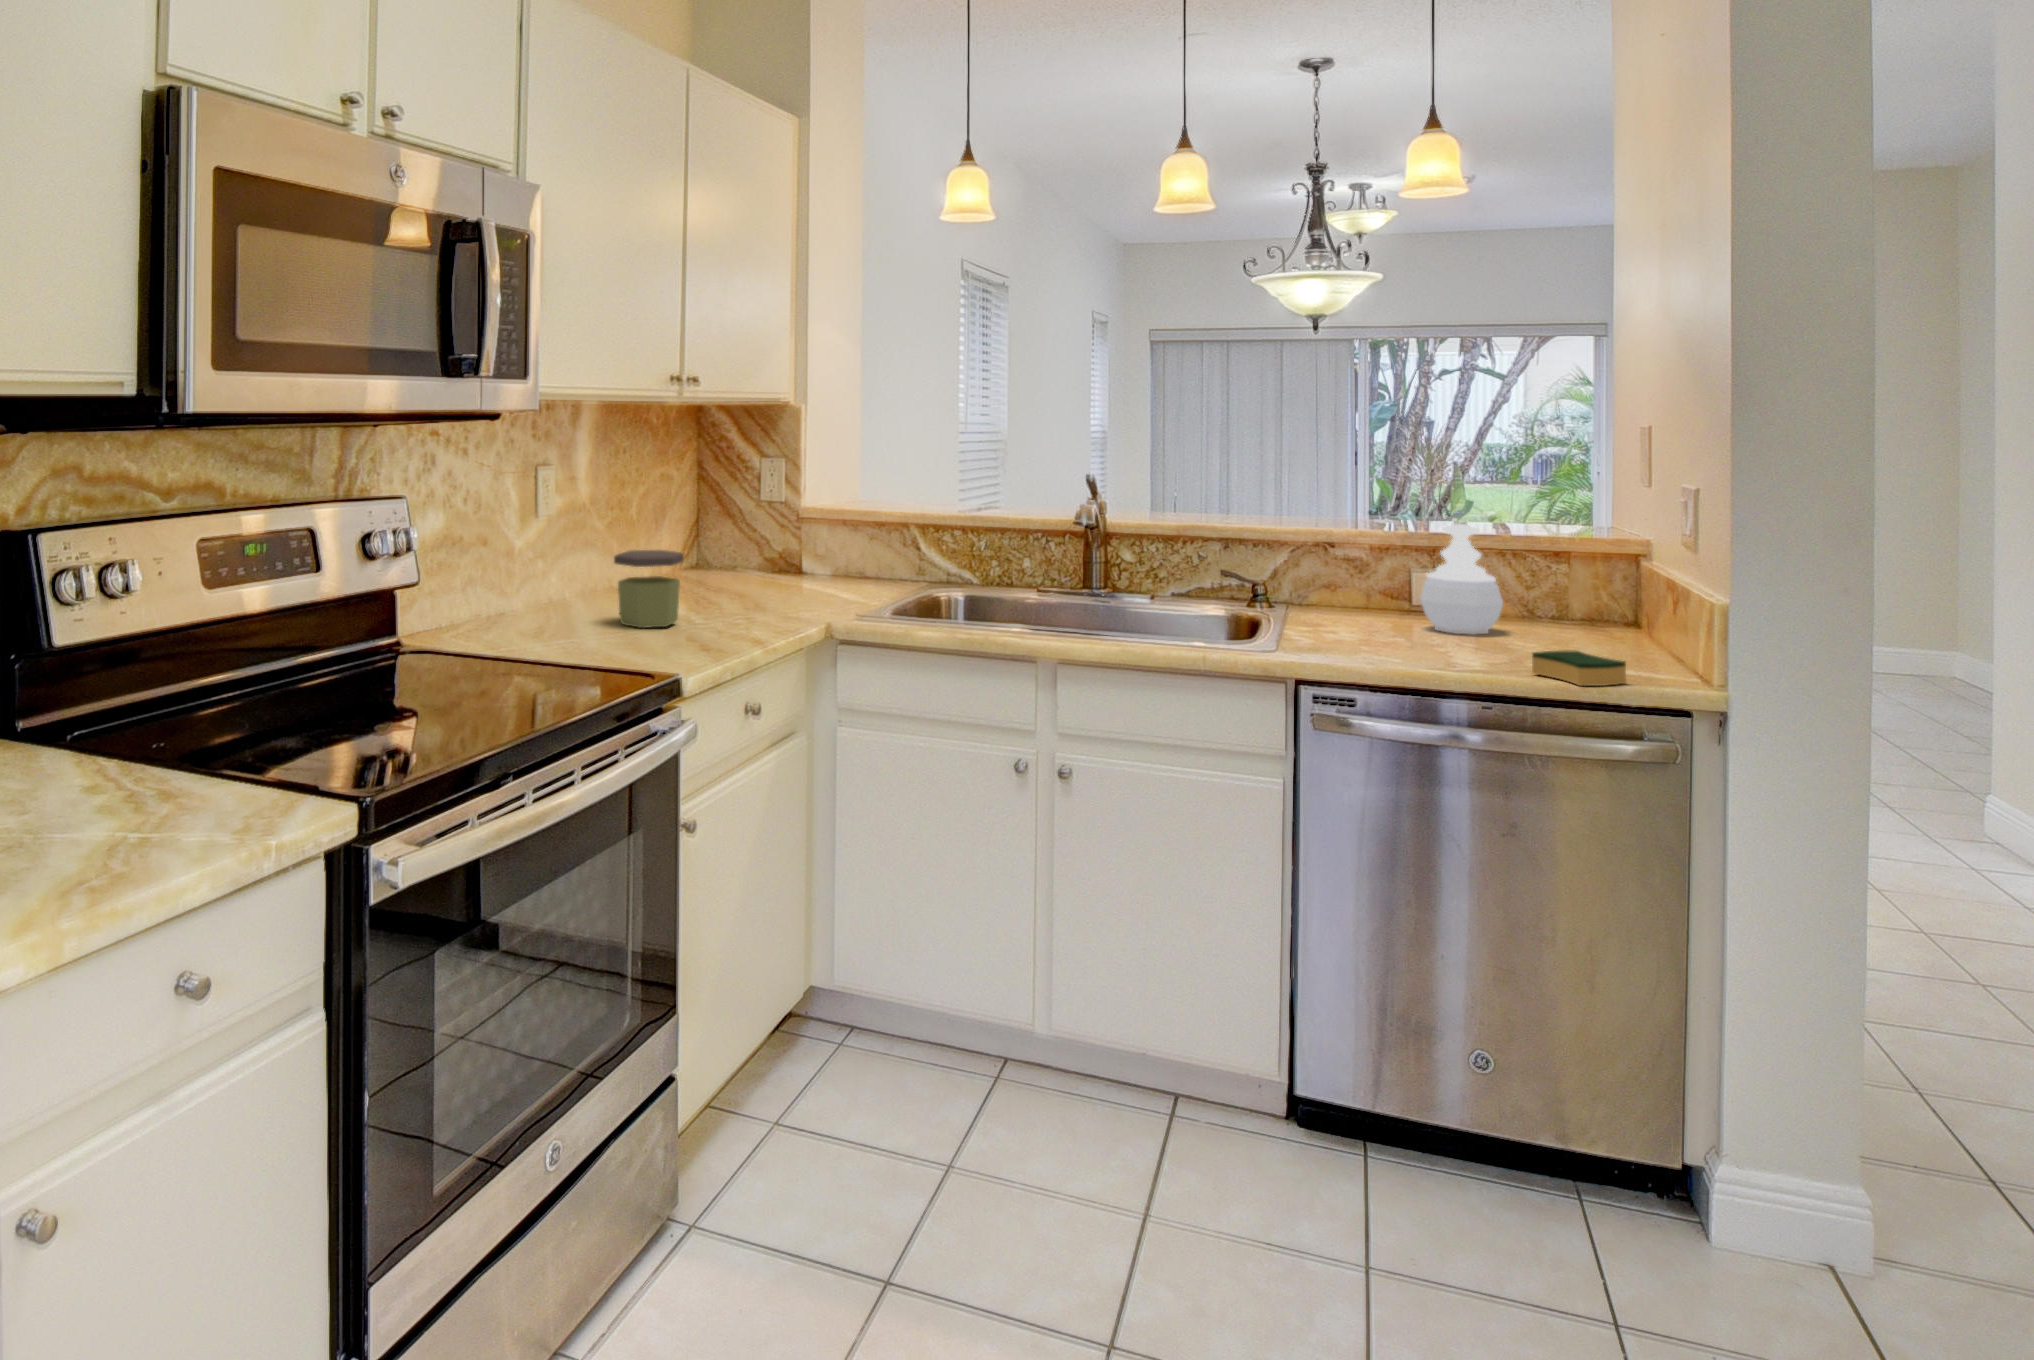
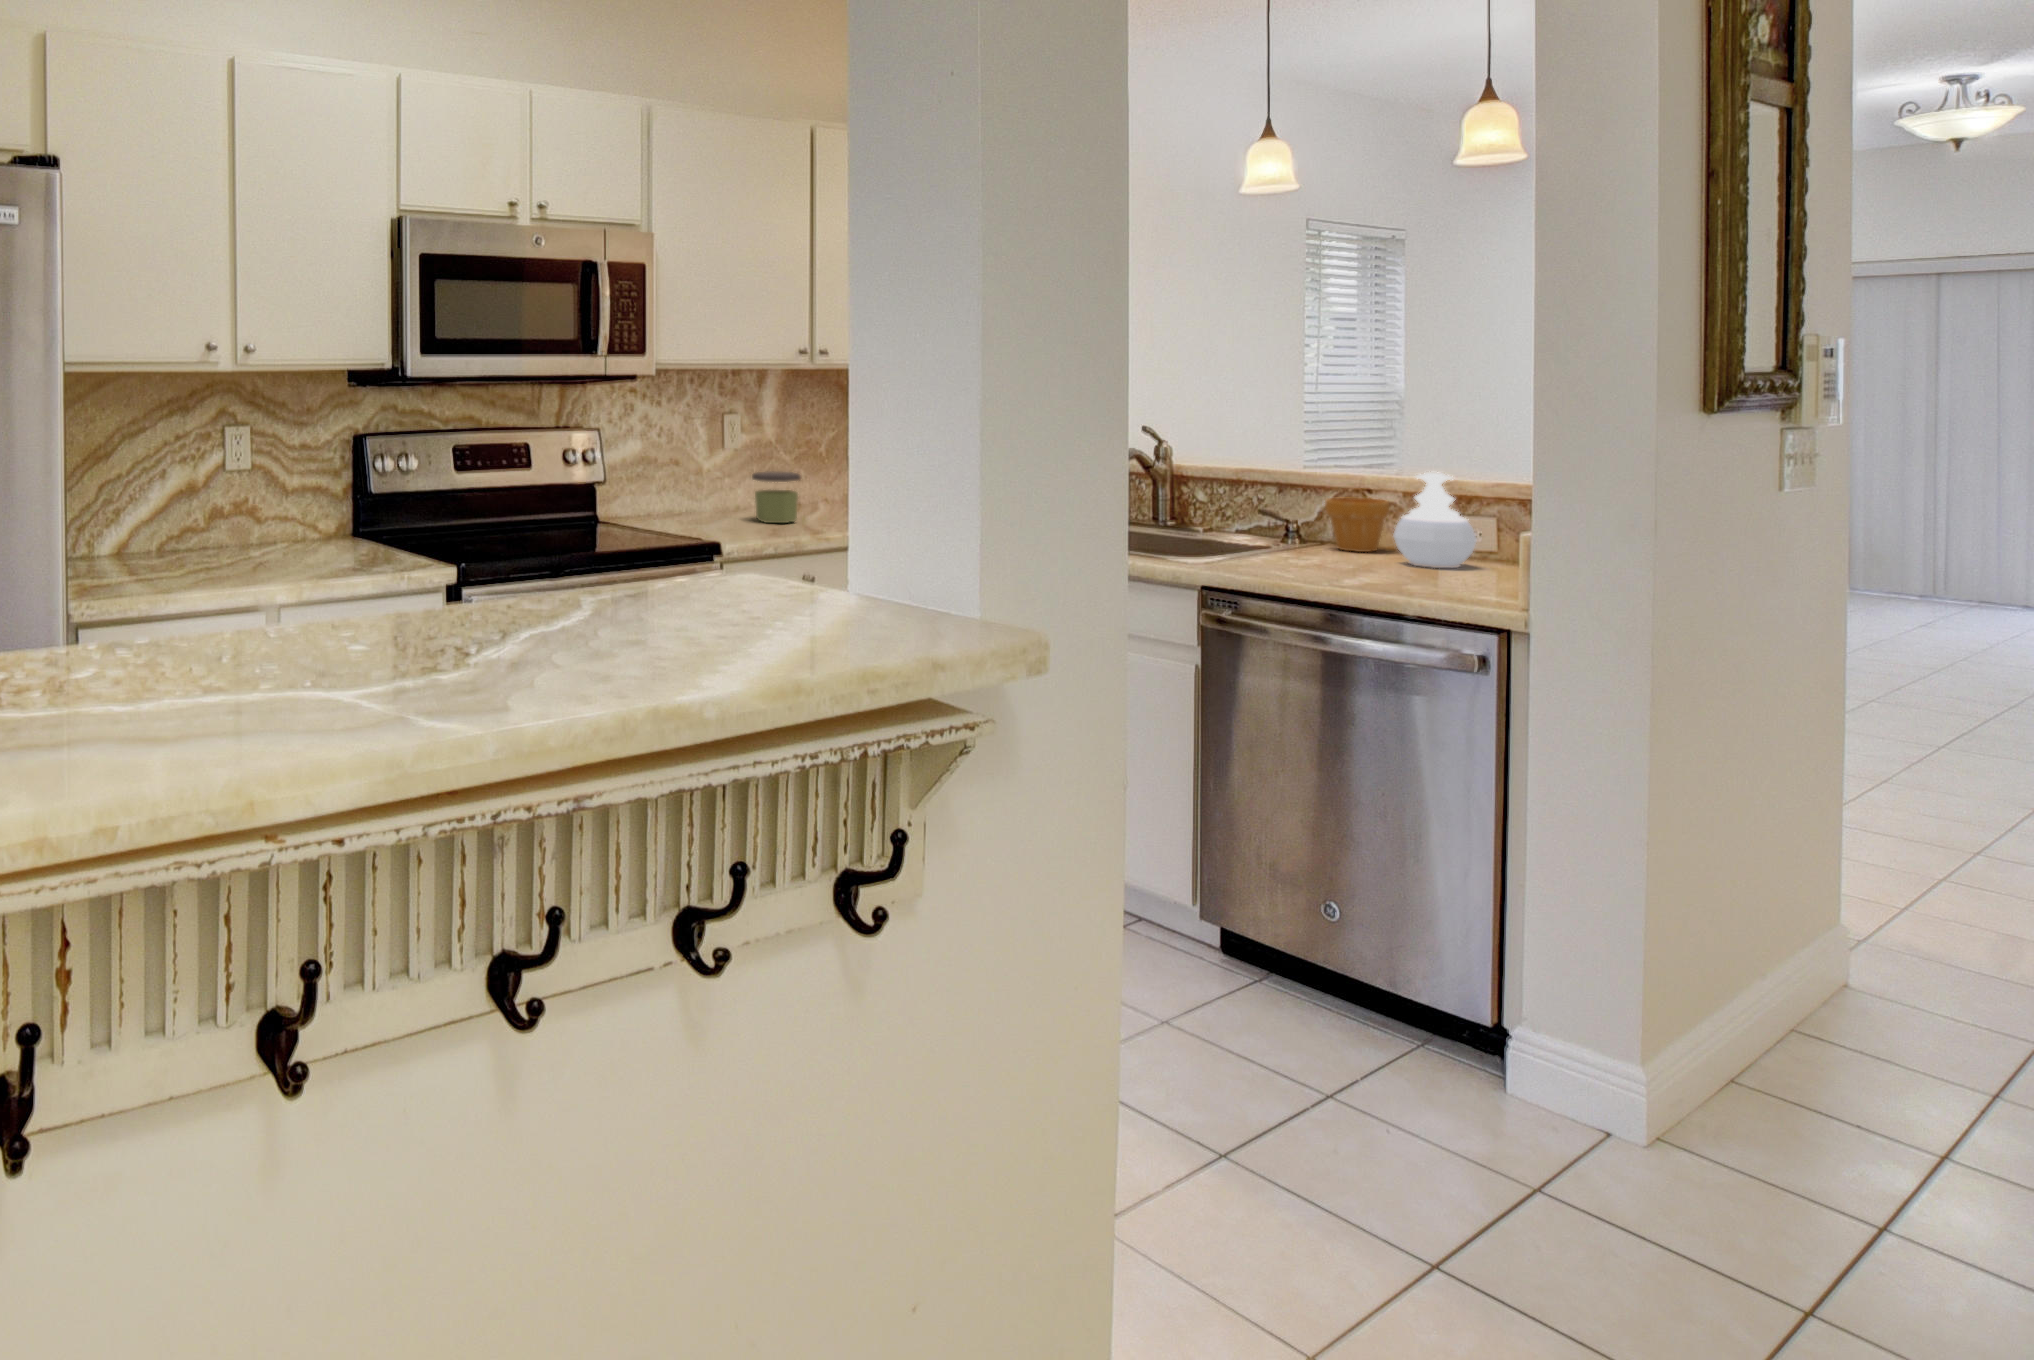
flower pot: none [1305,553,1372,617] -> present [1325,497,1389,552]
sponge: present [1532,651,1626,686] -> none [1376,571,1443,599]

